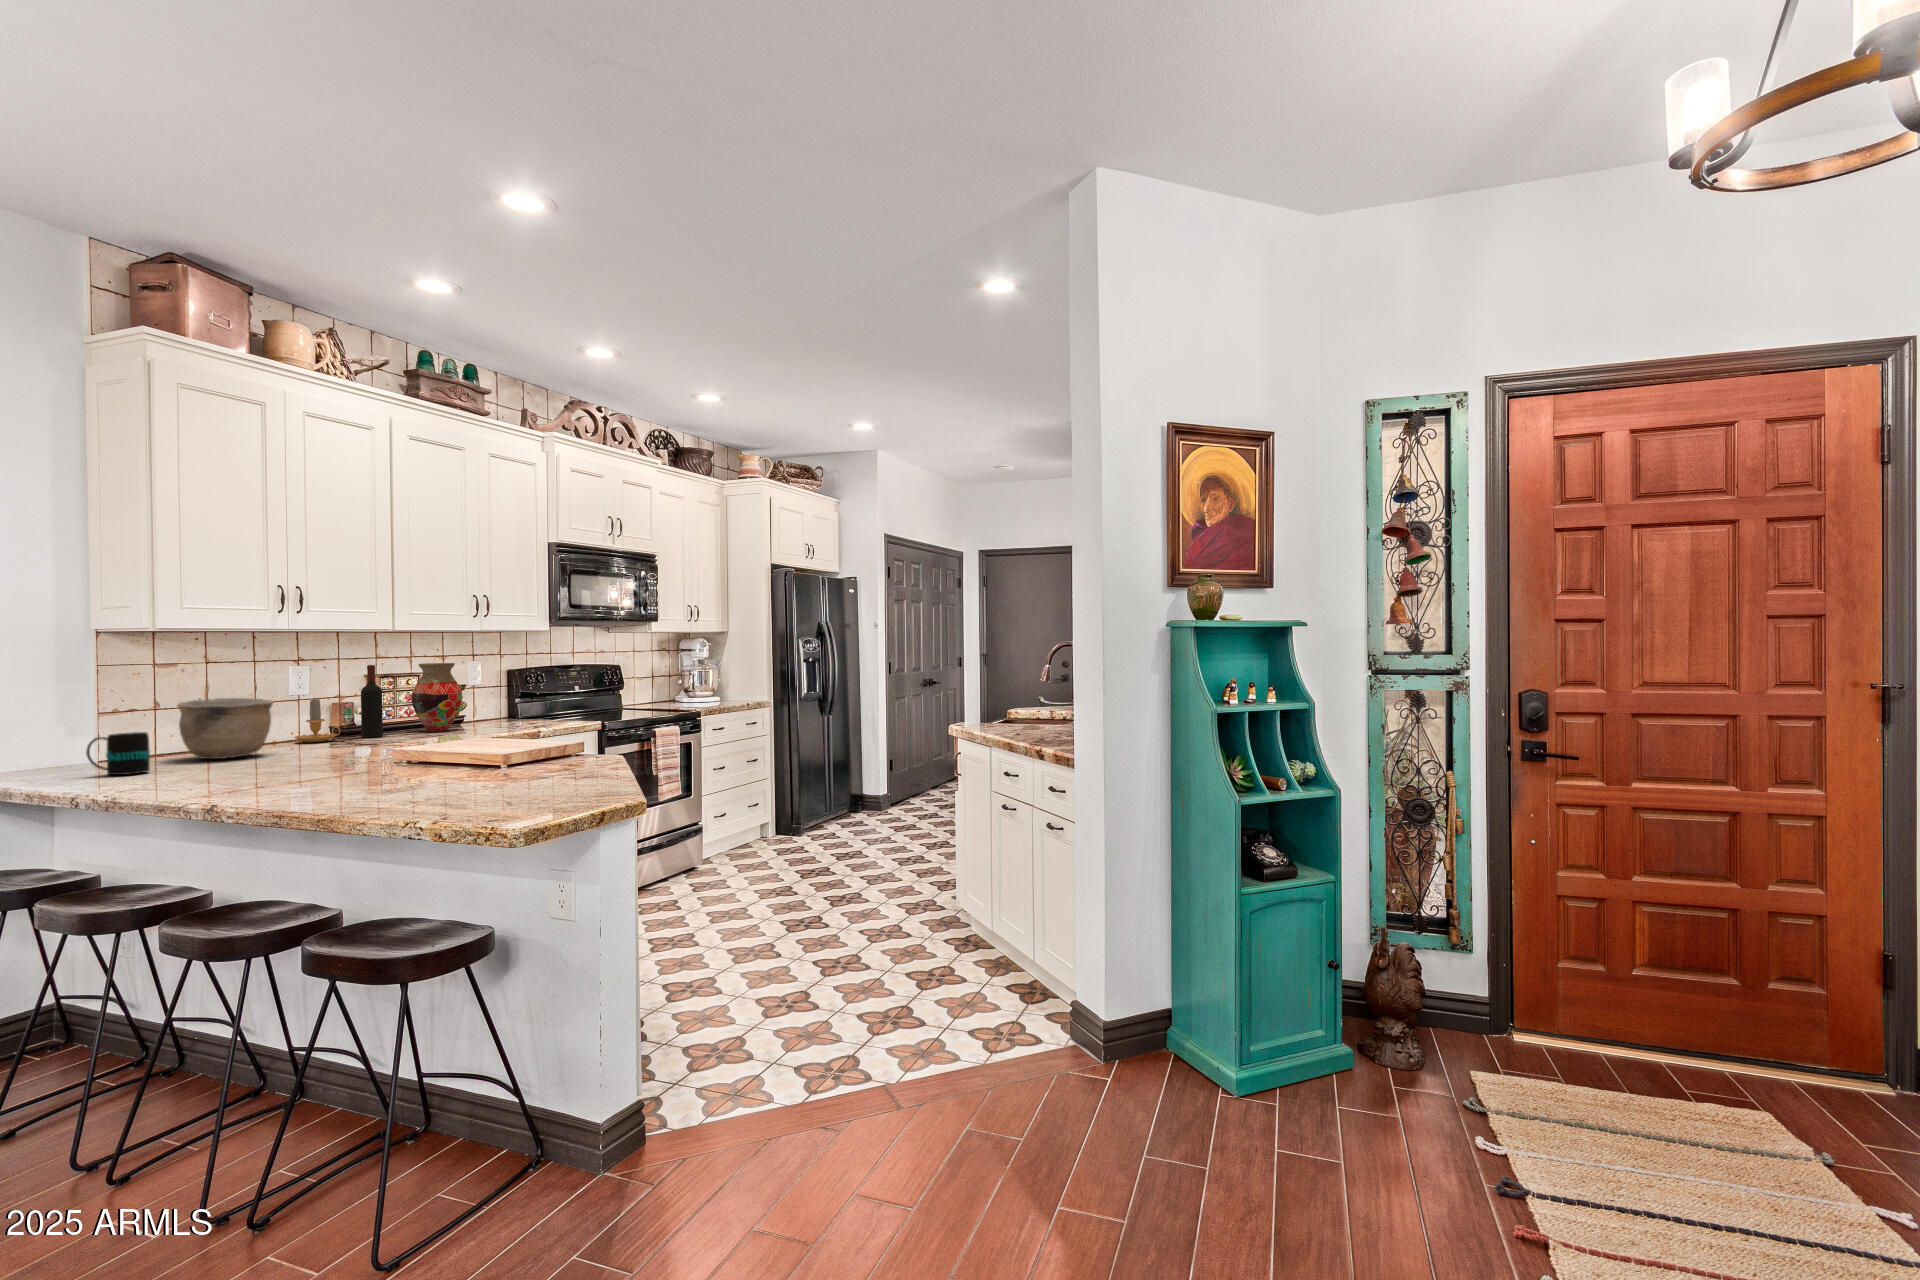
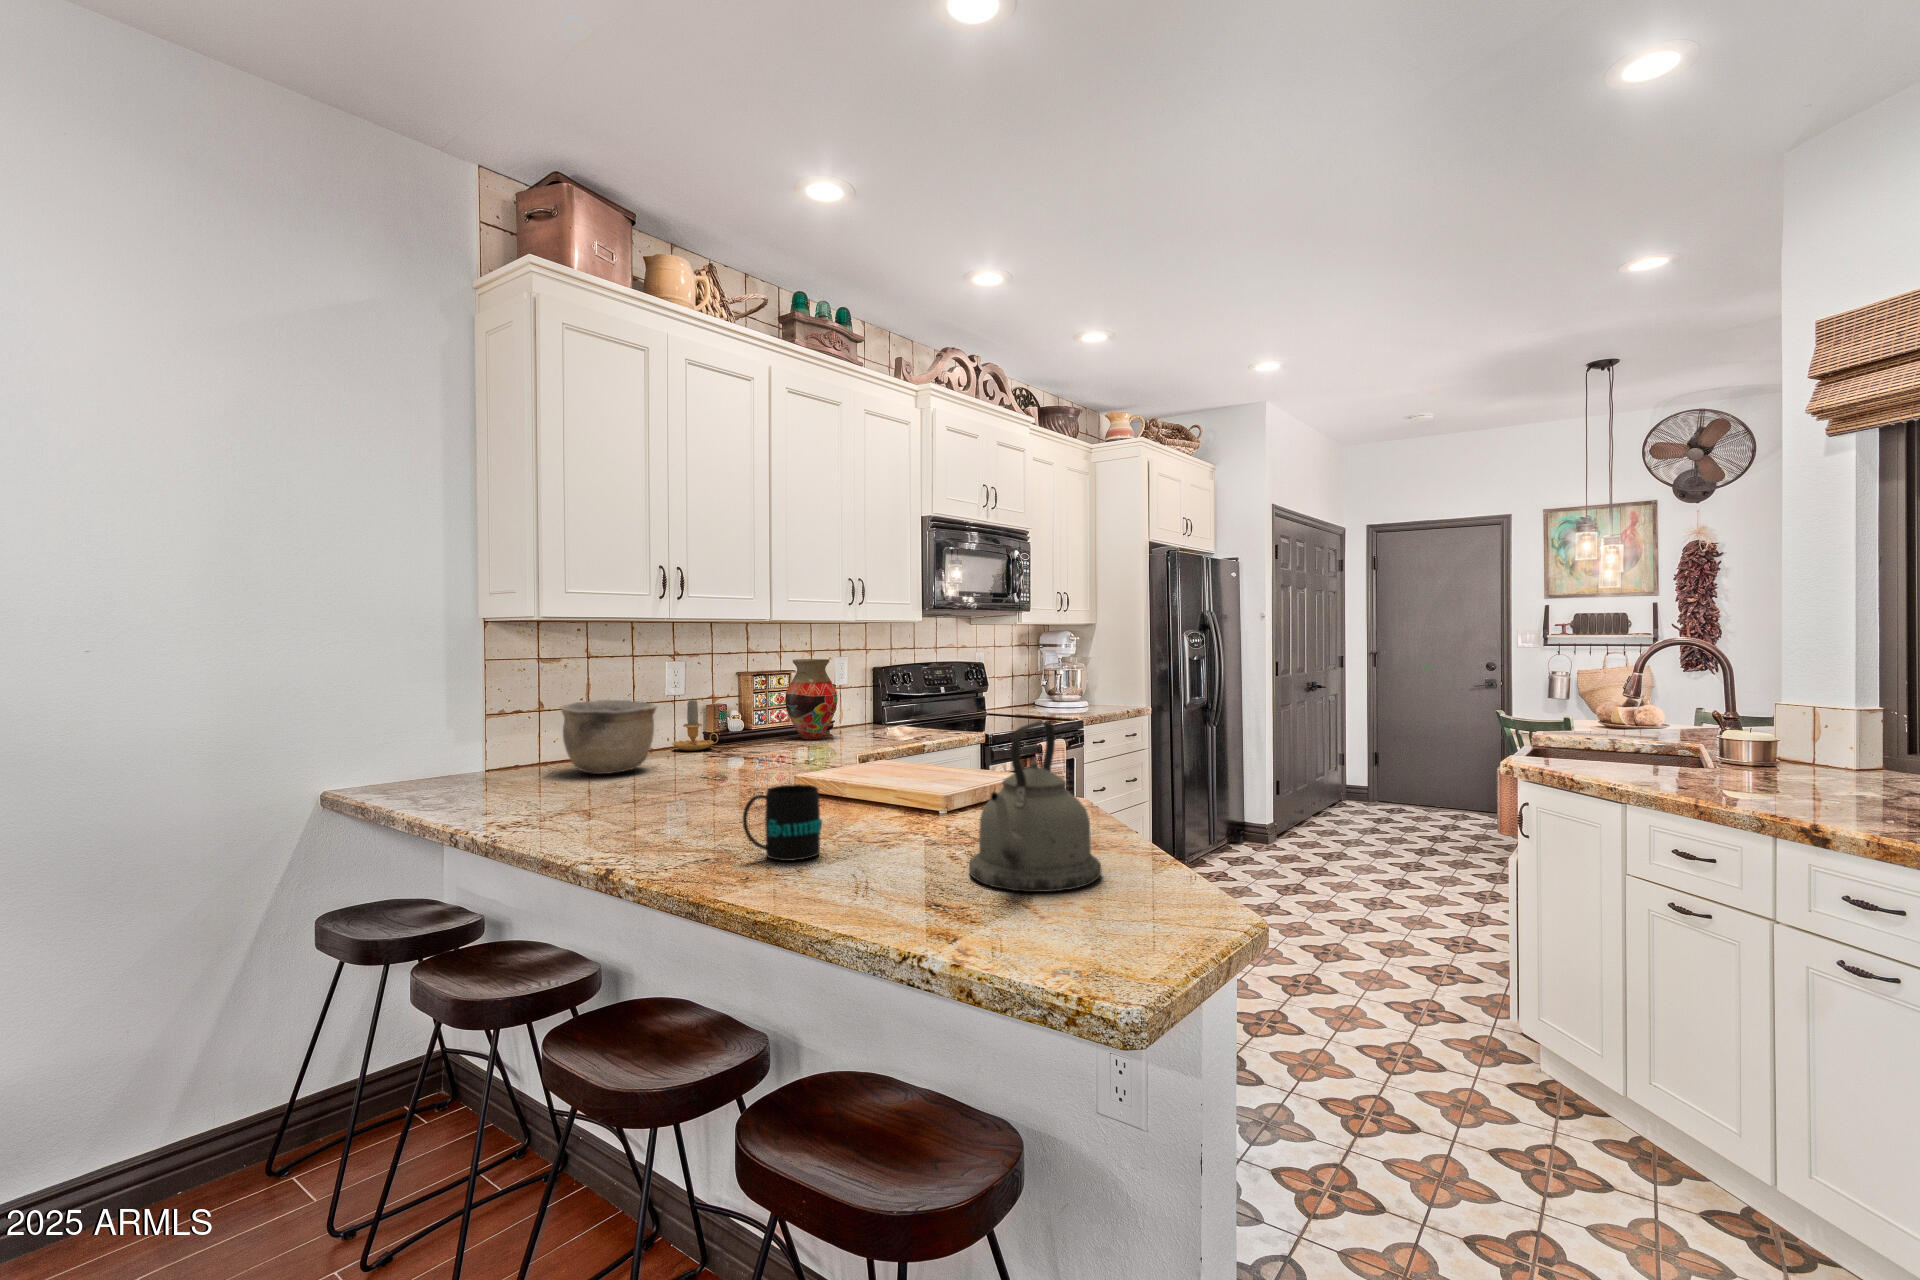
wine bottle: present [361,665,383,738] -> none [737,661,759,746]
kettle: none [486,694,578,797] -> present [969,722,1101,892]
mug: present [86,732,150,775] -> present [743,784,822,861]

